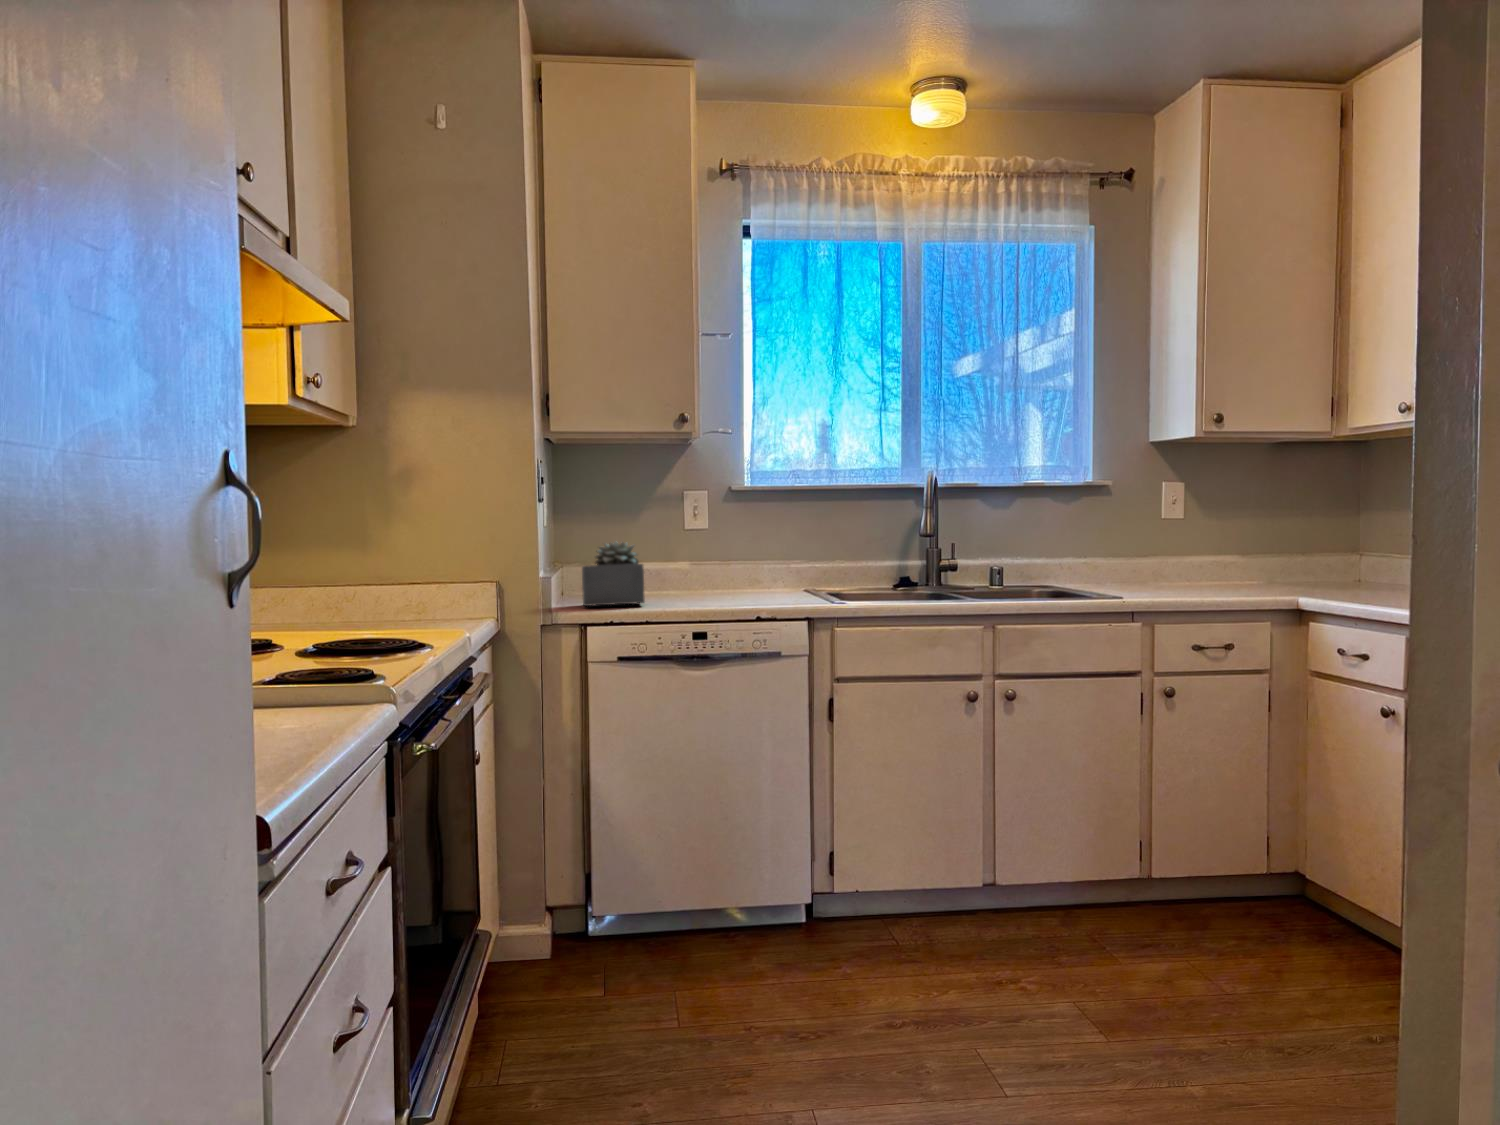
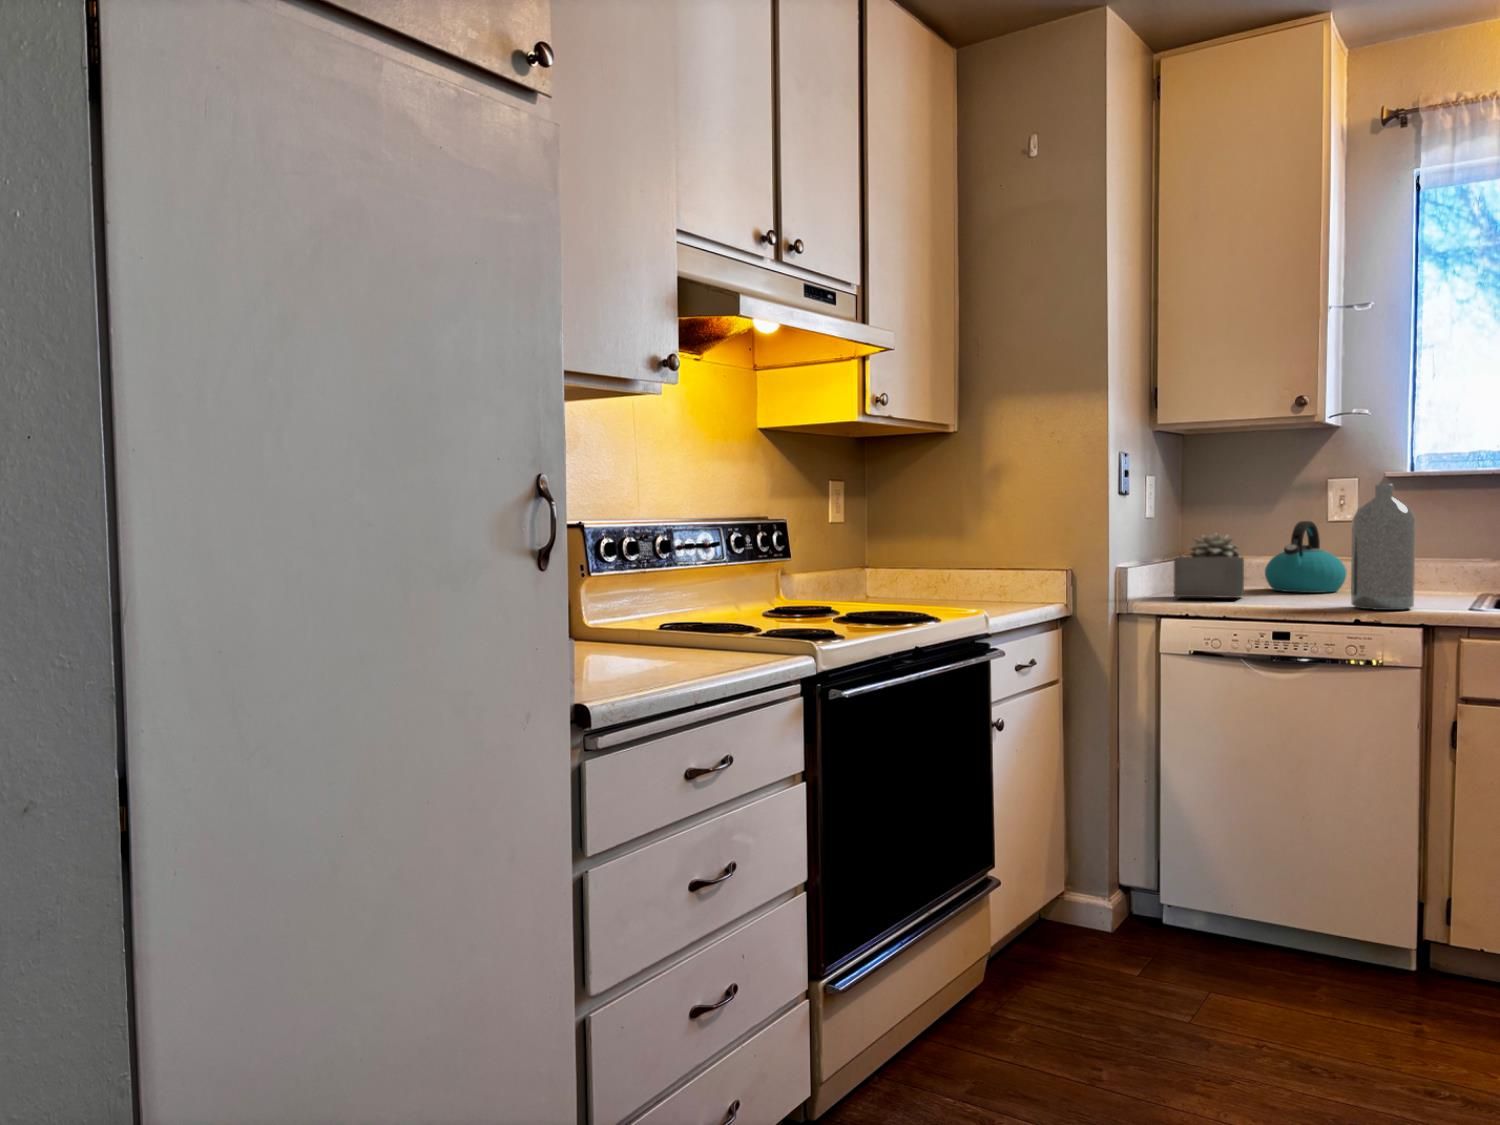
bottle: none [746,494,796,606] -> present [1351,484,1416,610]
kettle: none [641,529,709,596] -> present [1265,521,1347,593]

